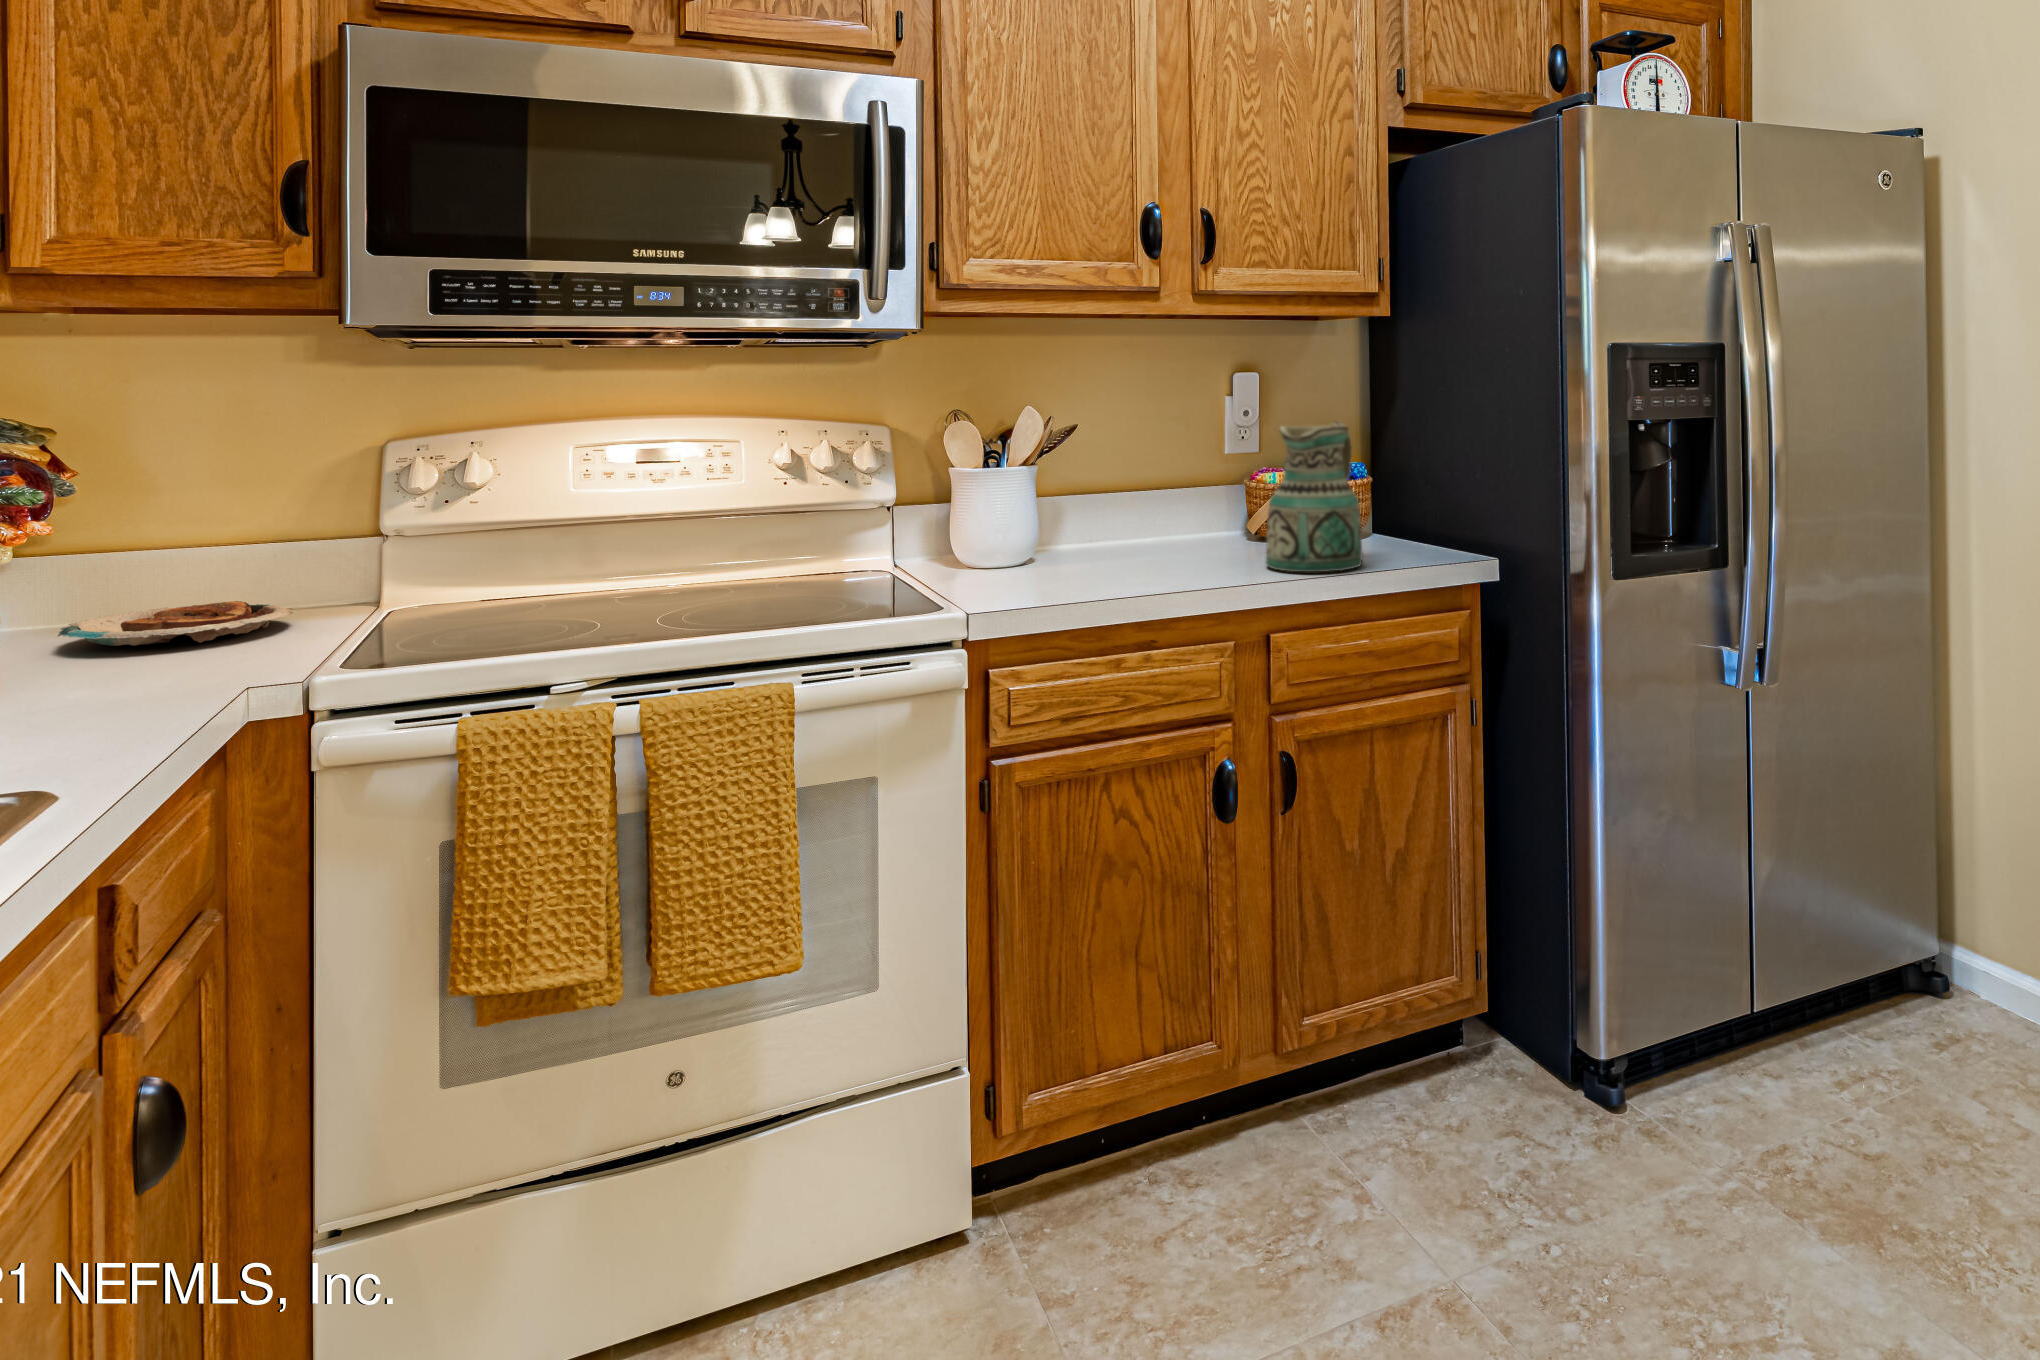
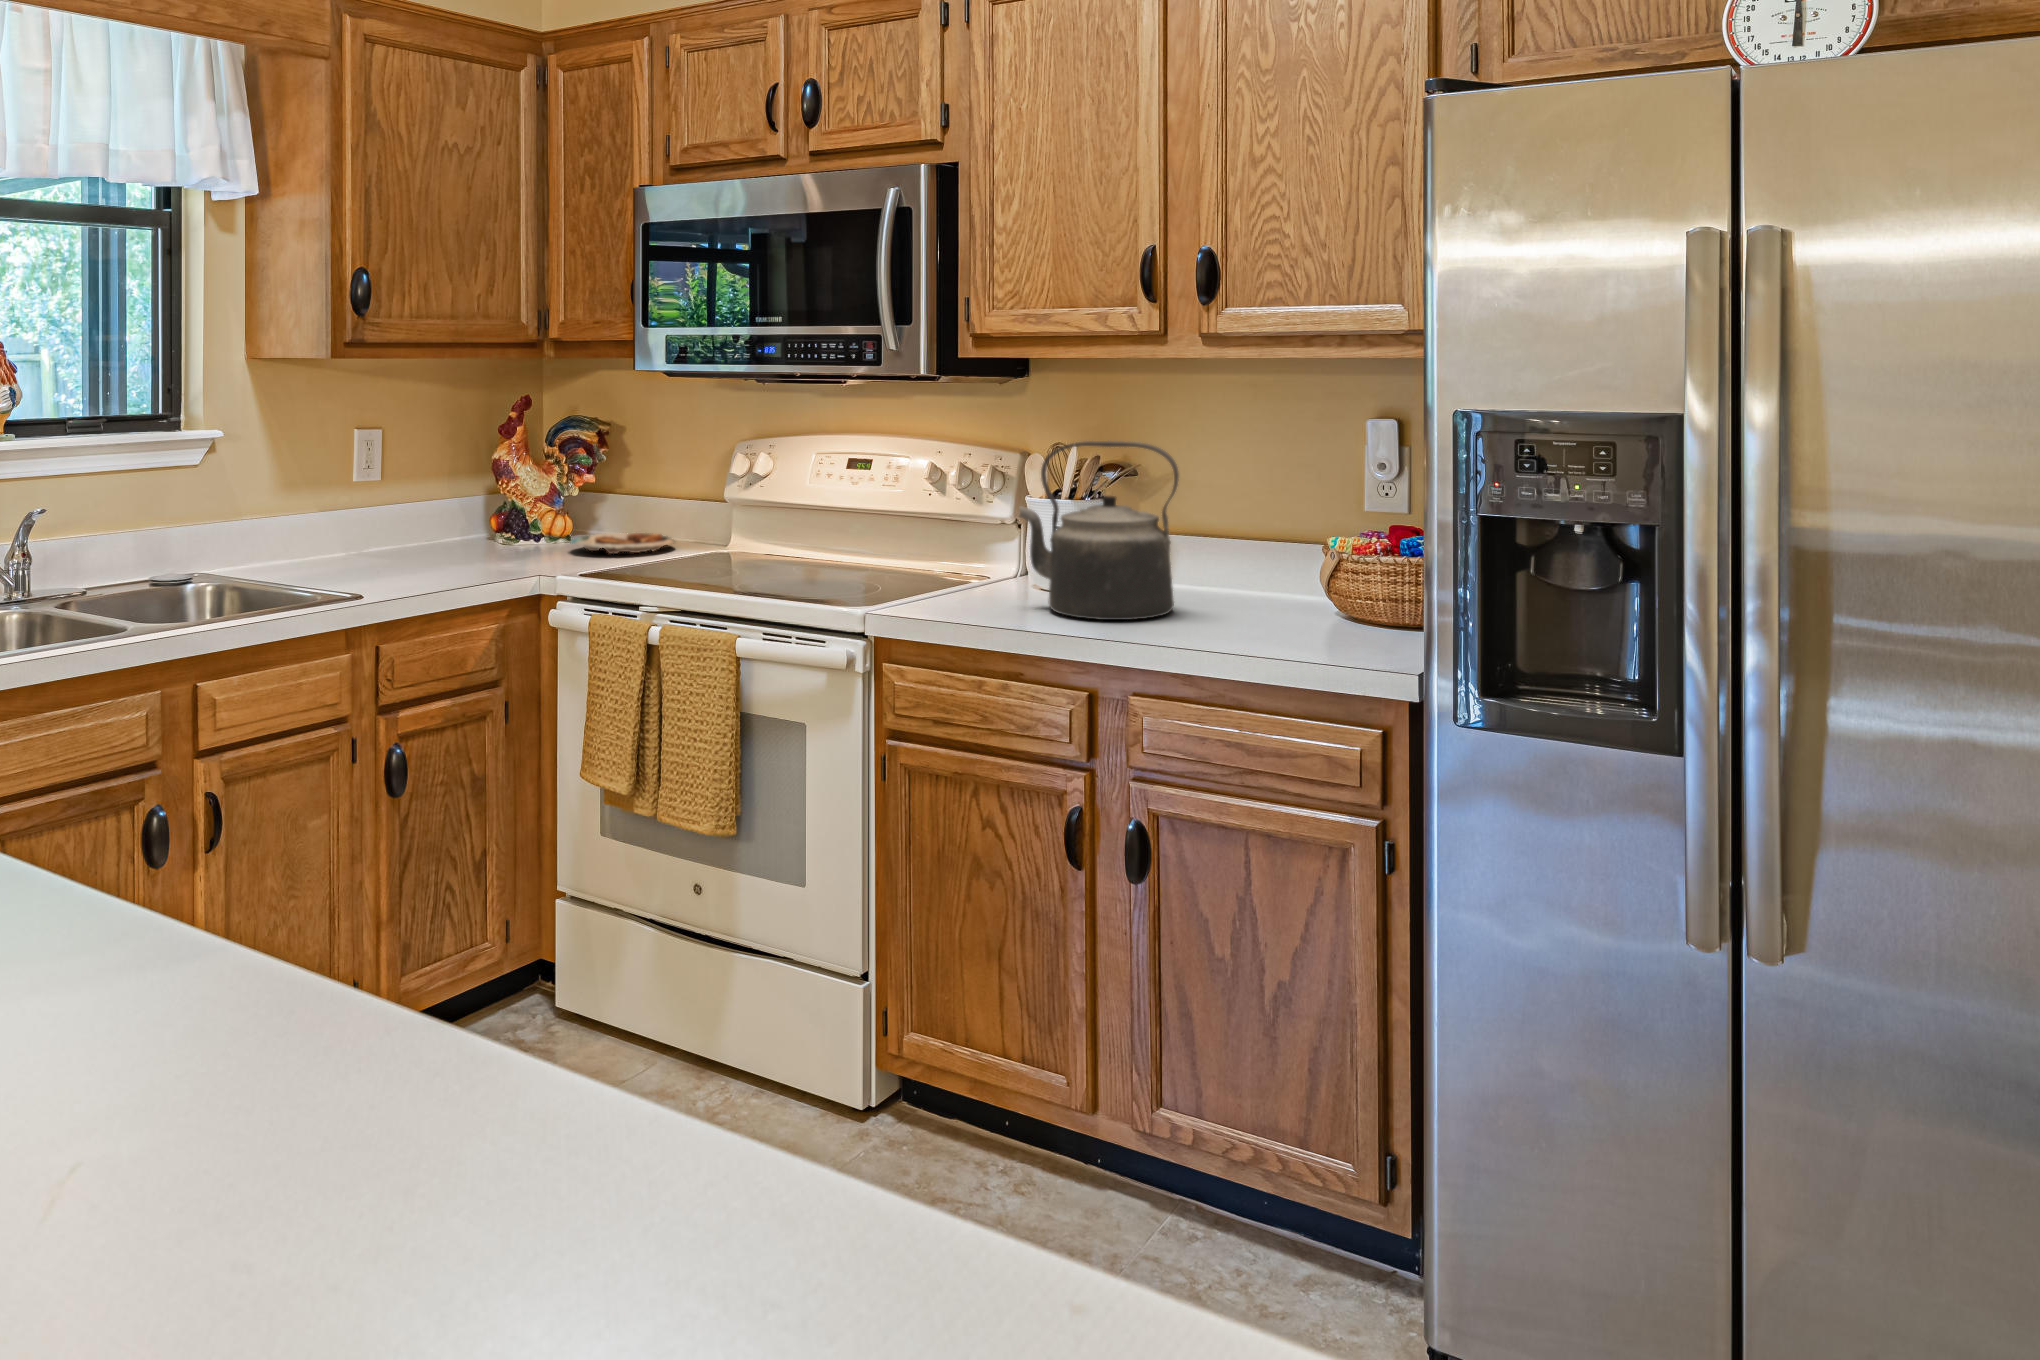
kettle: none [1045,396,1194,577] -> present [1019,441,1179,620]
ceramic pitcher: present [1266,421,1363,572] -> none [1182,483,1329,649]

